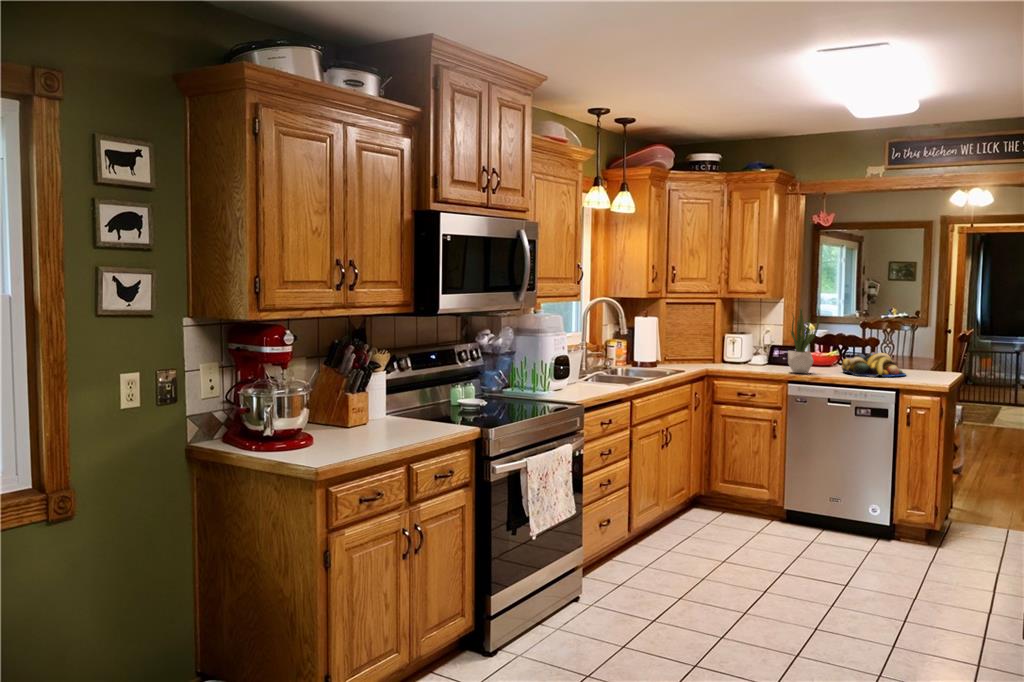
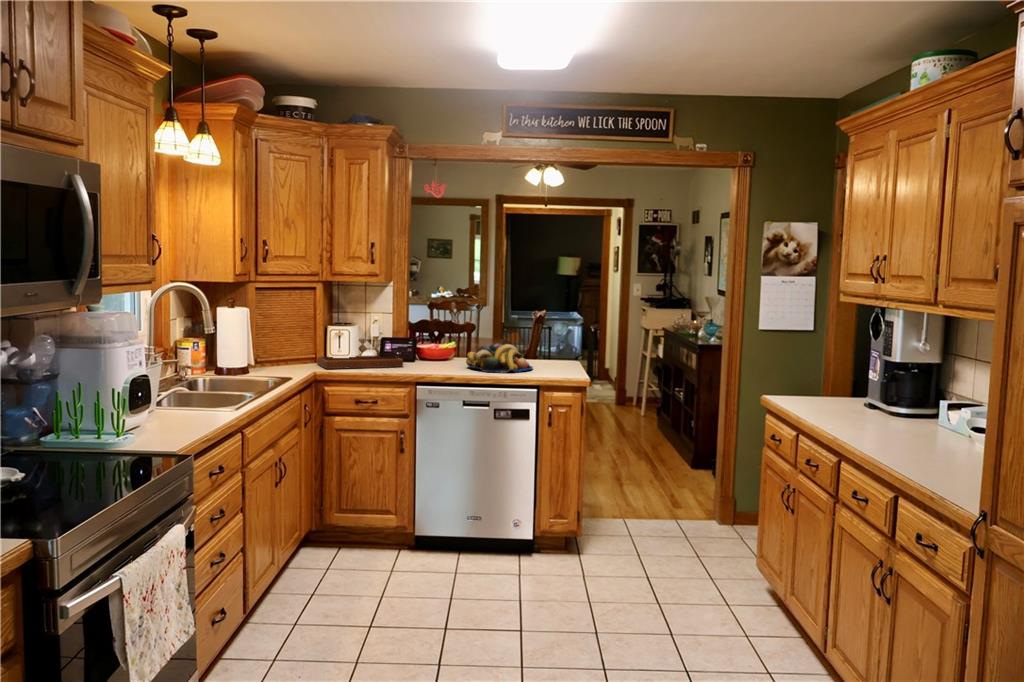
potted plant: present [788,309,820,374] -> none [411,292,446,372]
tray: none [715,345,785,369] -> present [317,339,403,369]

